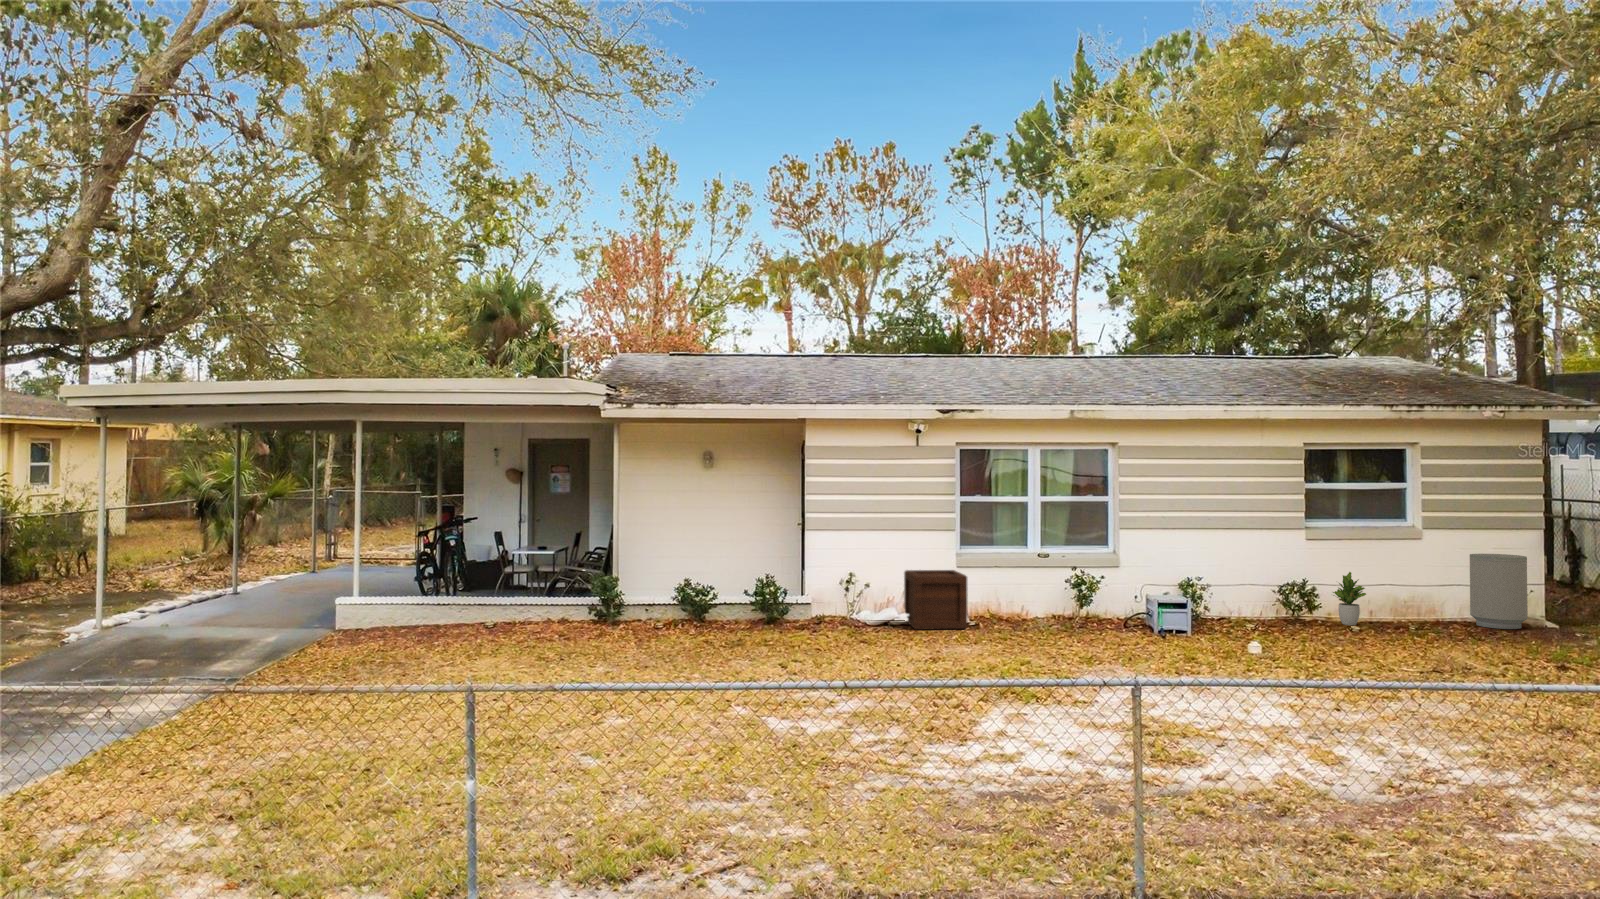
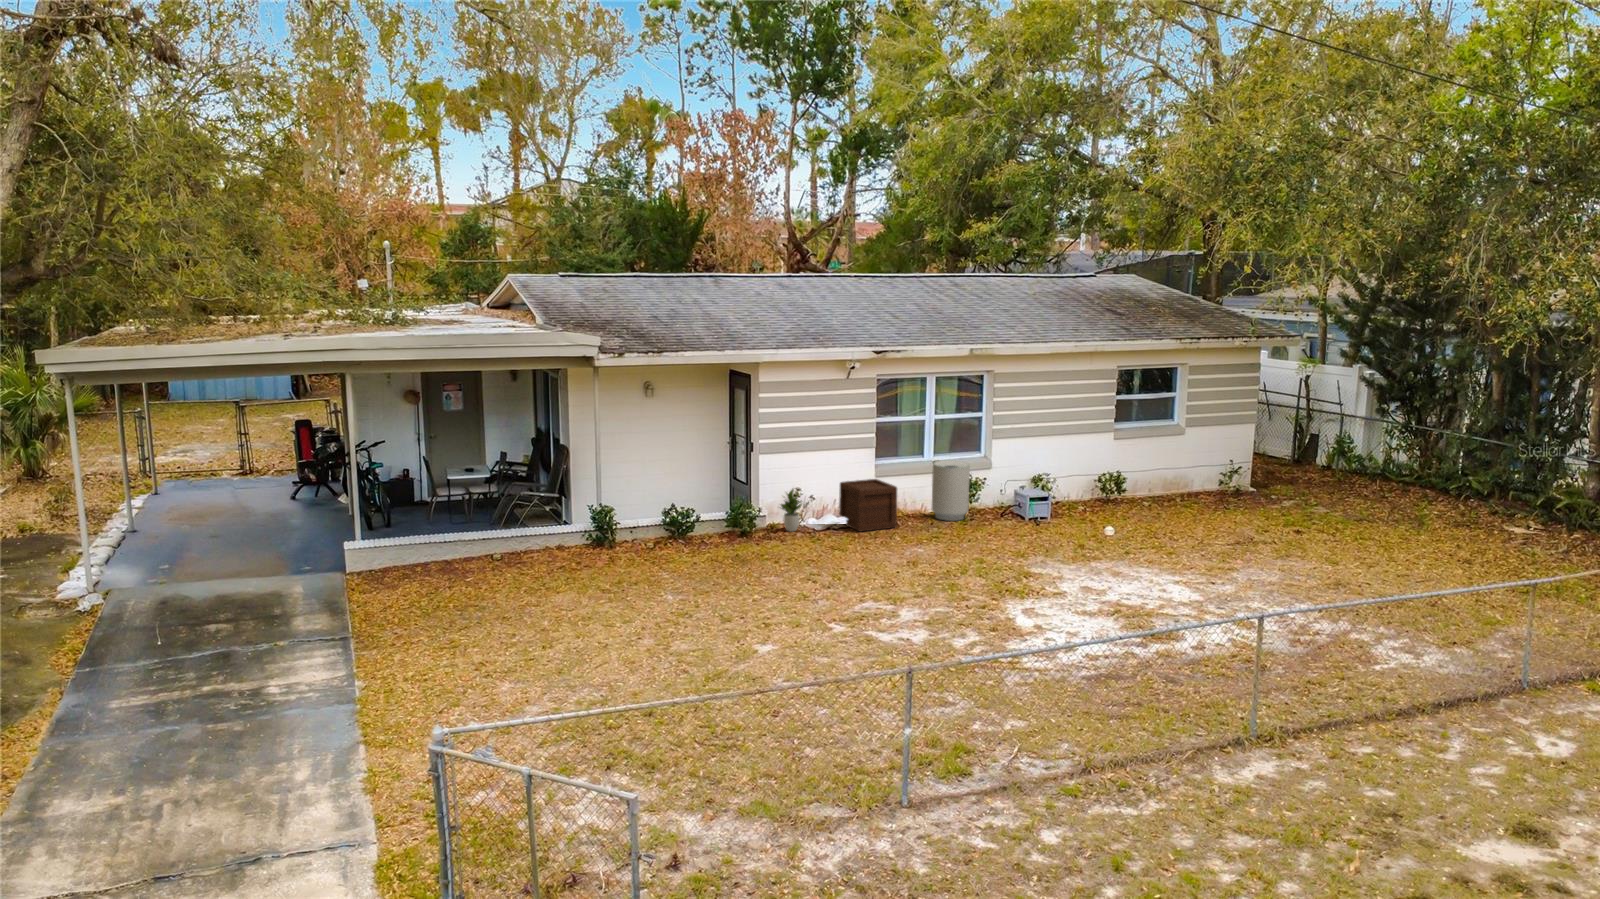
trash can: present [1470,554,1528,629] -> present [932,461,970,521]
potted plant: present [1333,572,1366,625] -> present [781,489,802,532]

